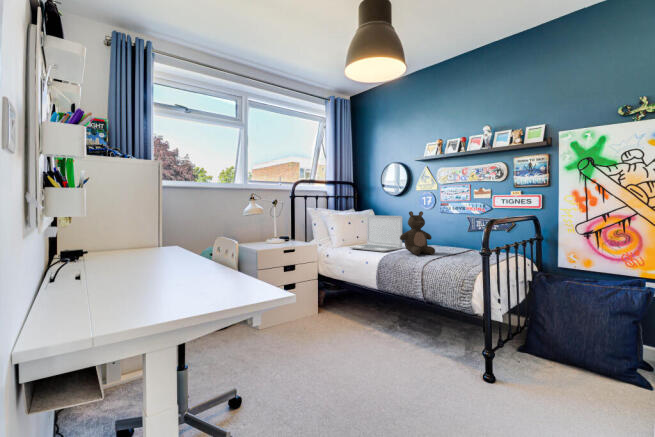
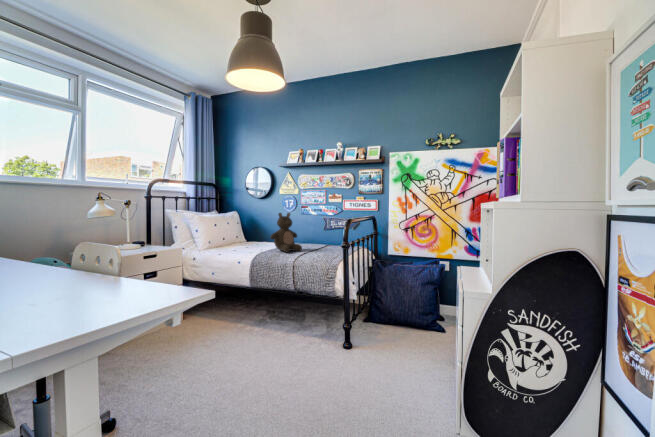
laptop: present [350,215,403,252] -> none [218,216,270,251]

